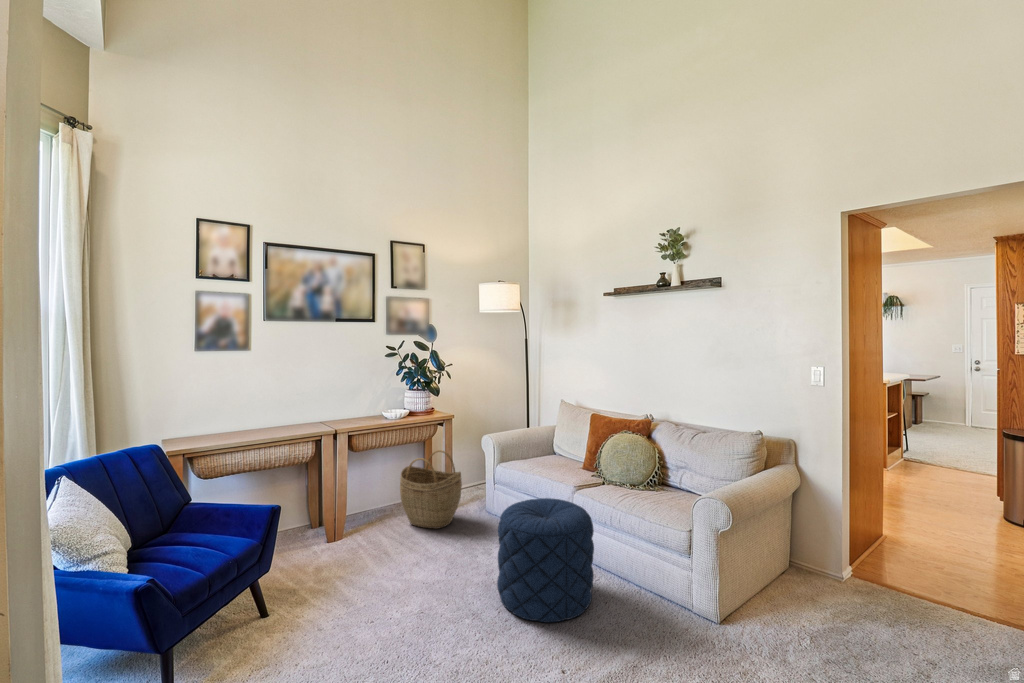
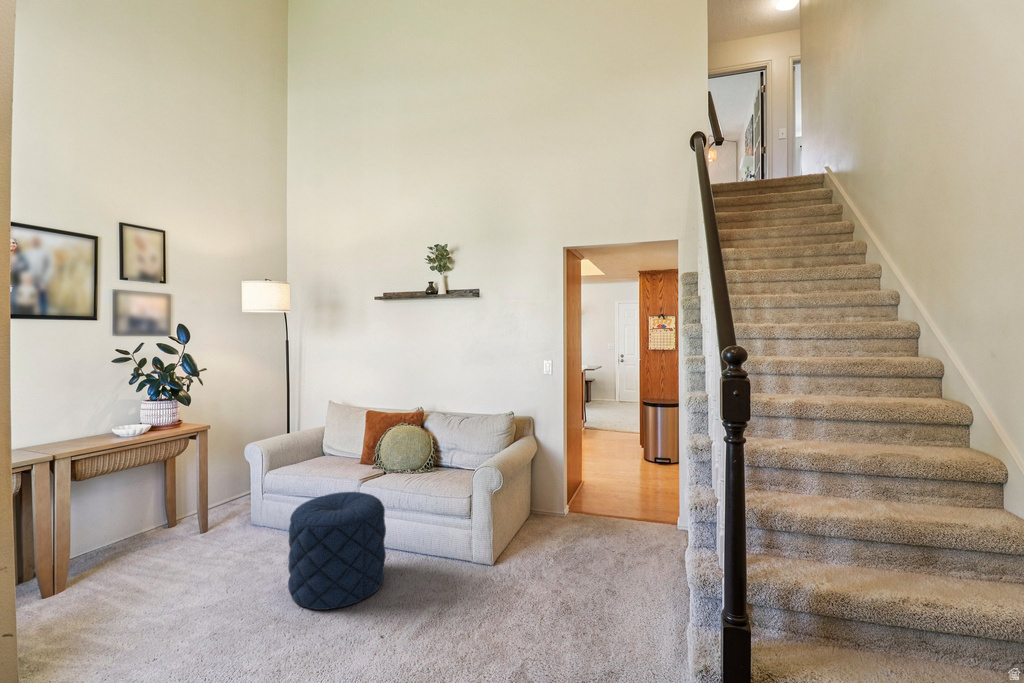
woven basket: present [400,450,462,529] -> none [142,465,225,555]

